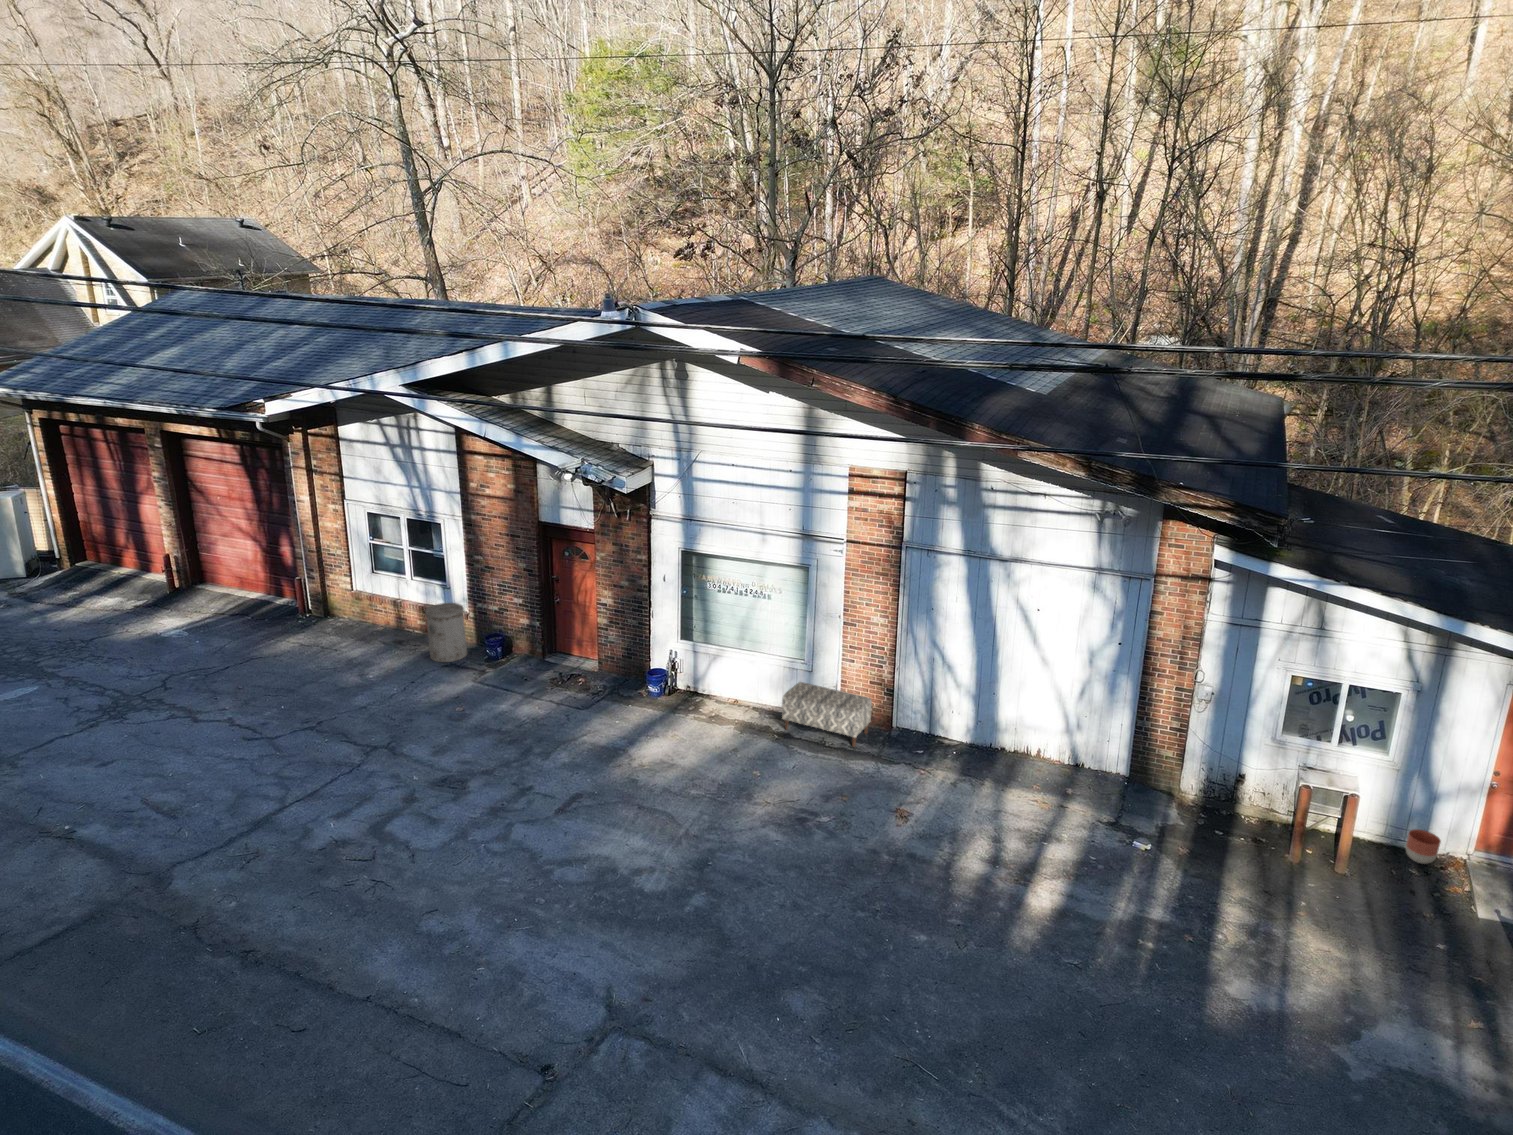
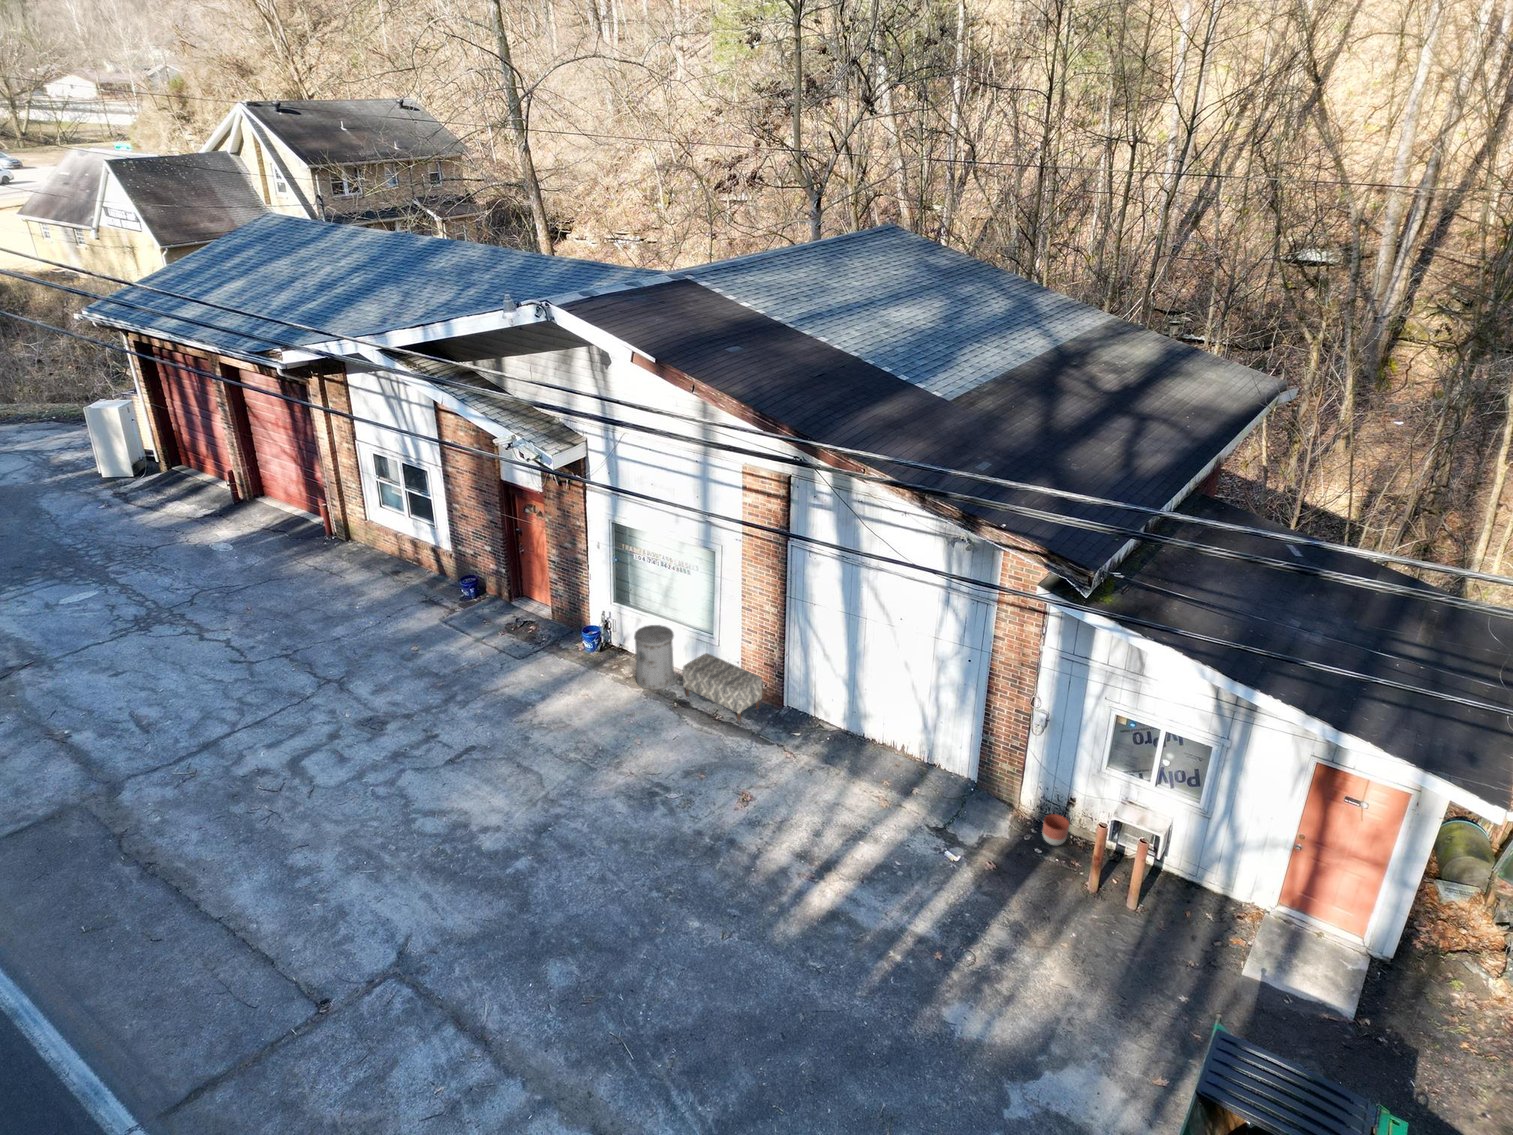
trash can: present [425,603,467,662] -> present [634,625,674,690]
planter: present [1406,829,1441,864] -> present [1042,814,1069,846]

